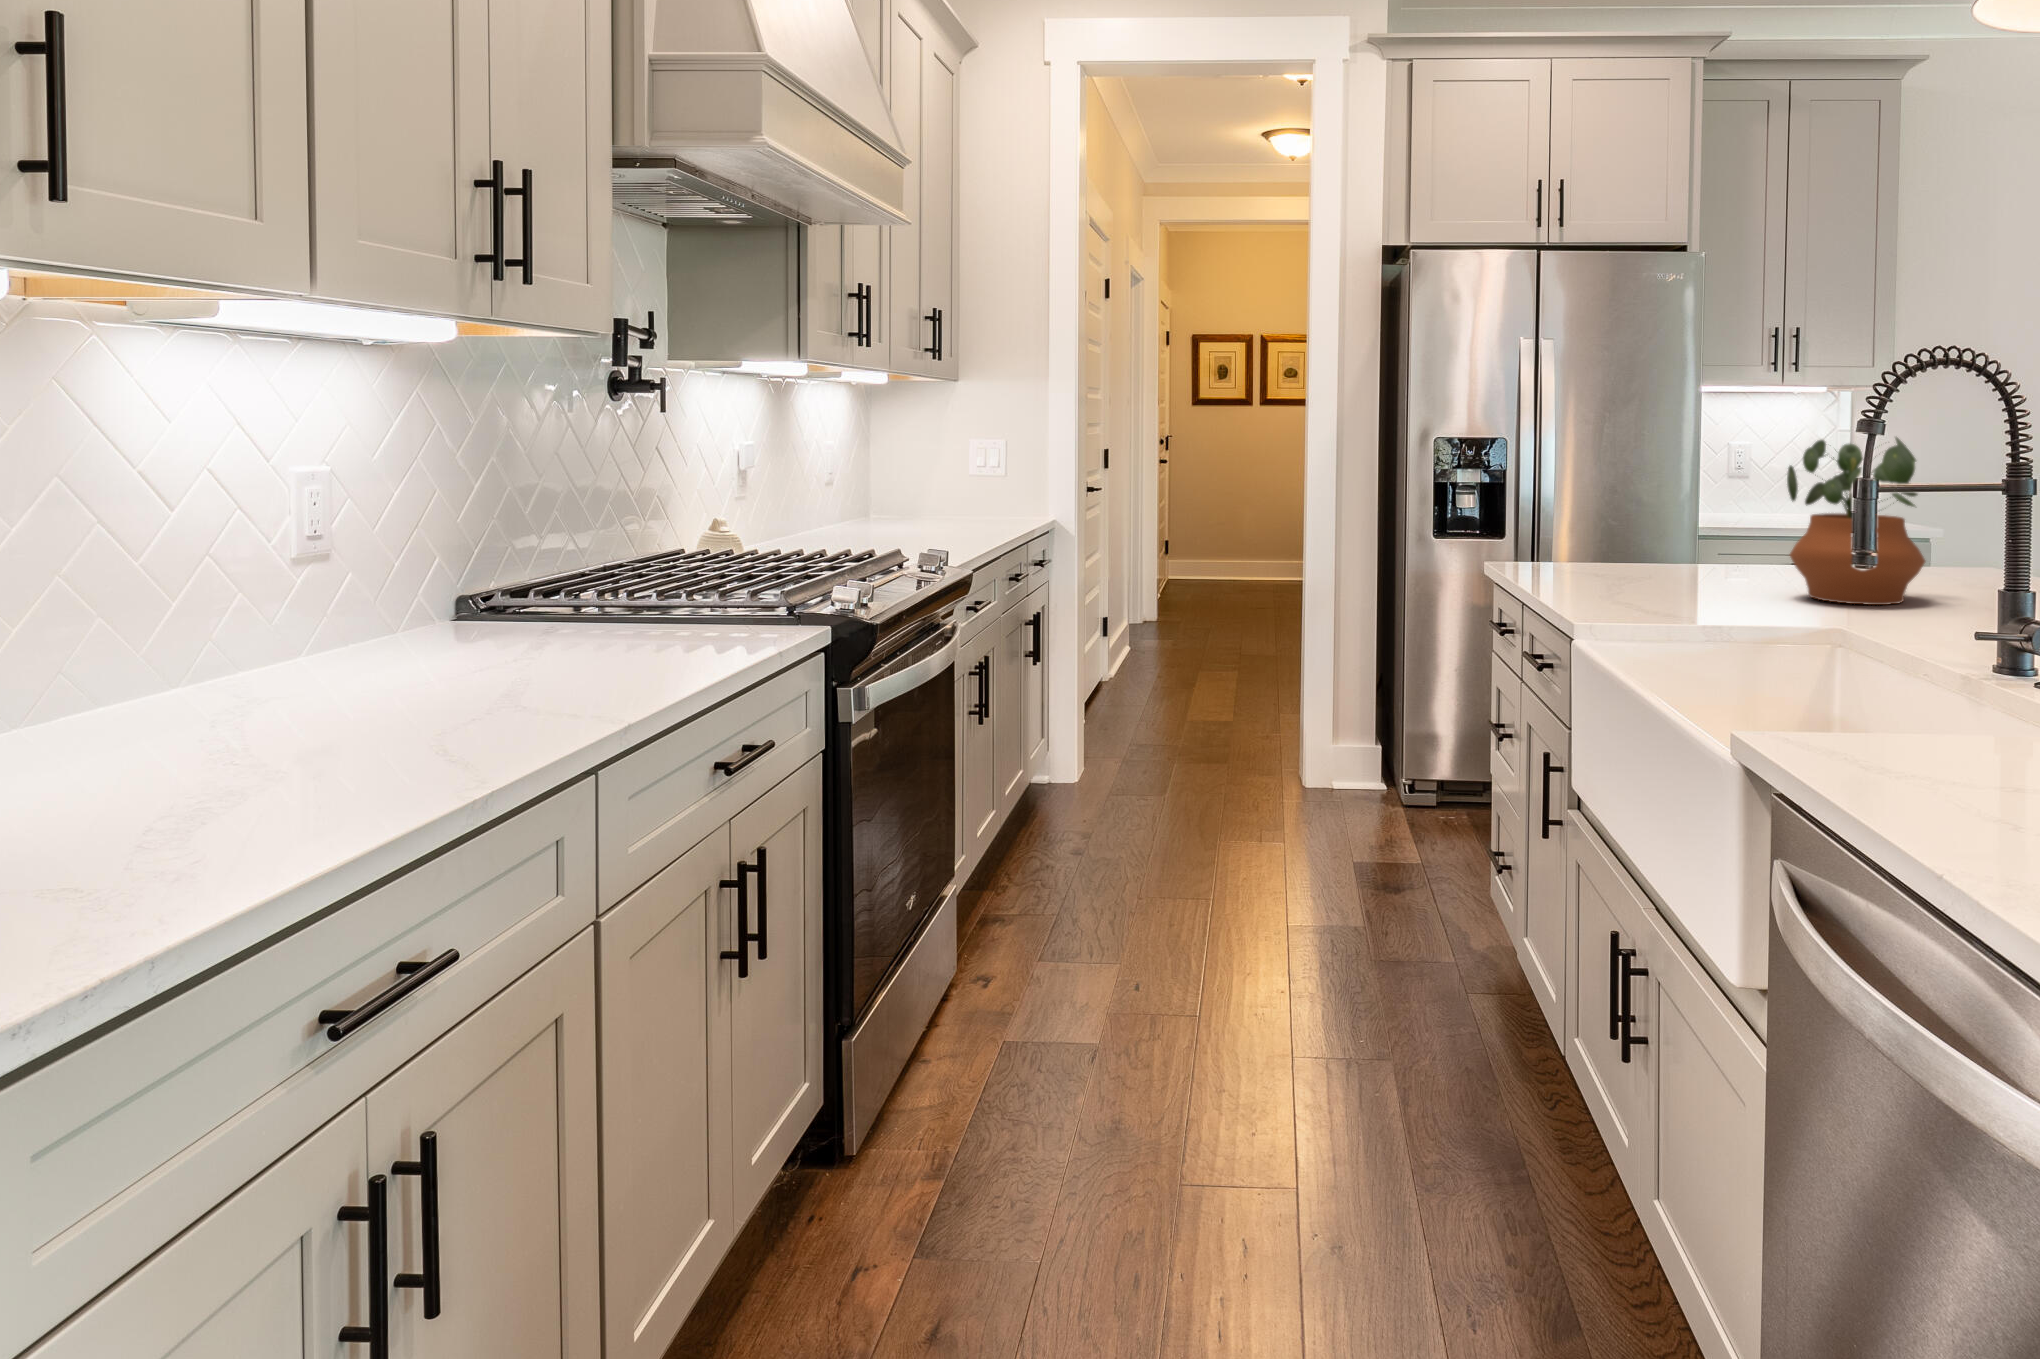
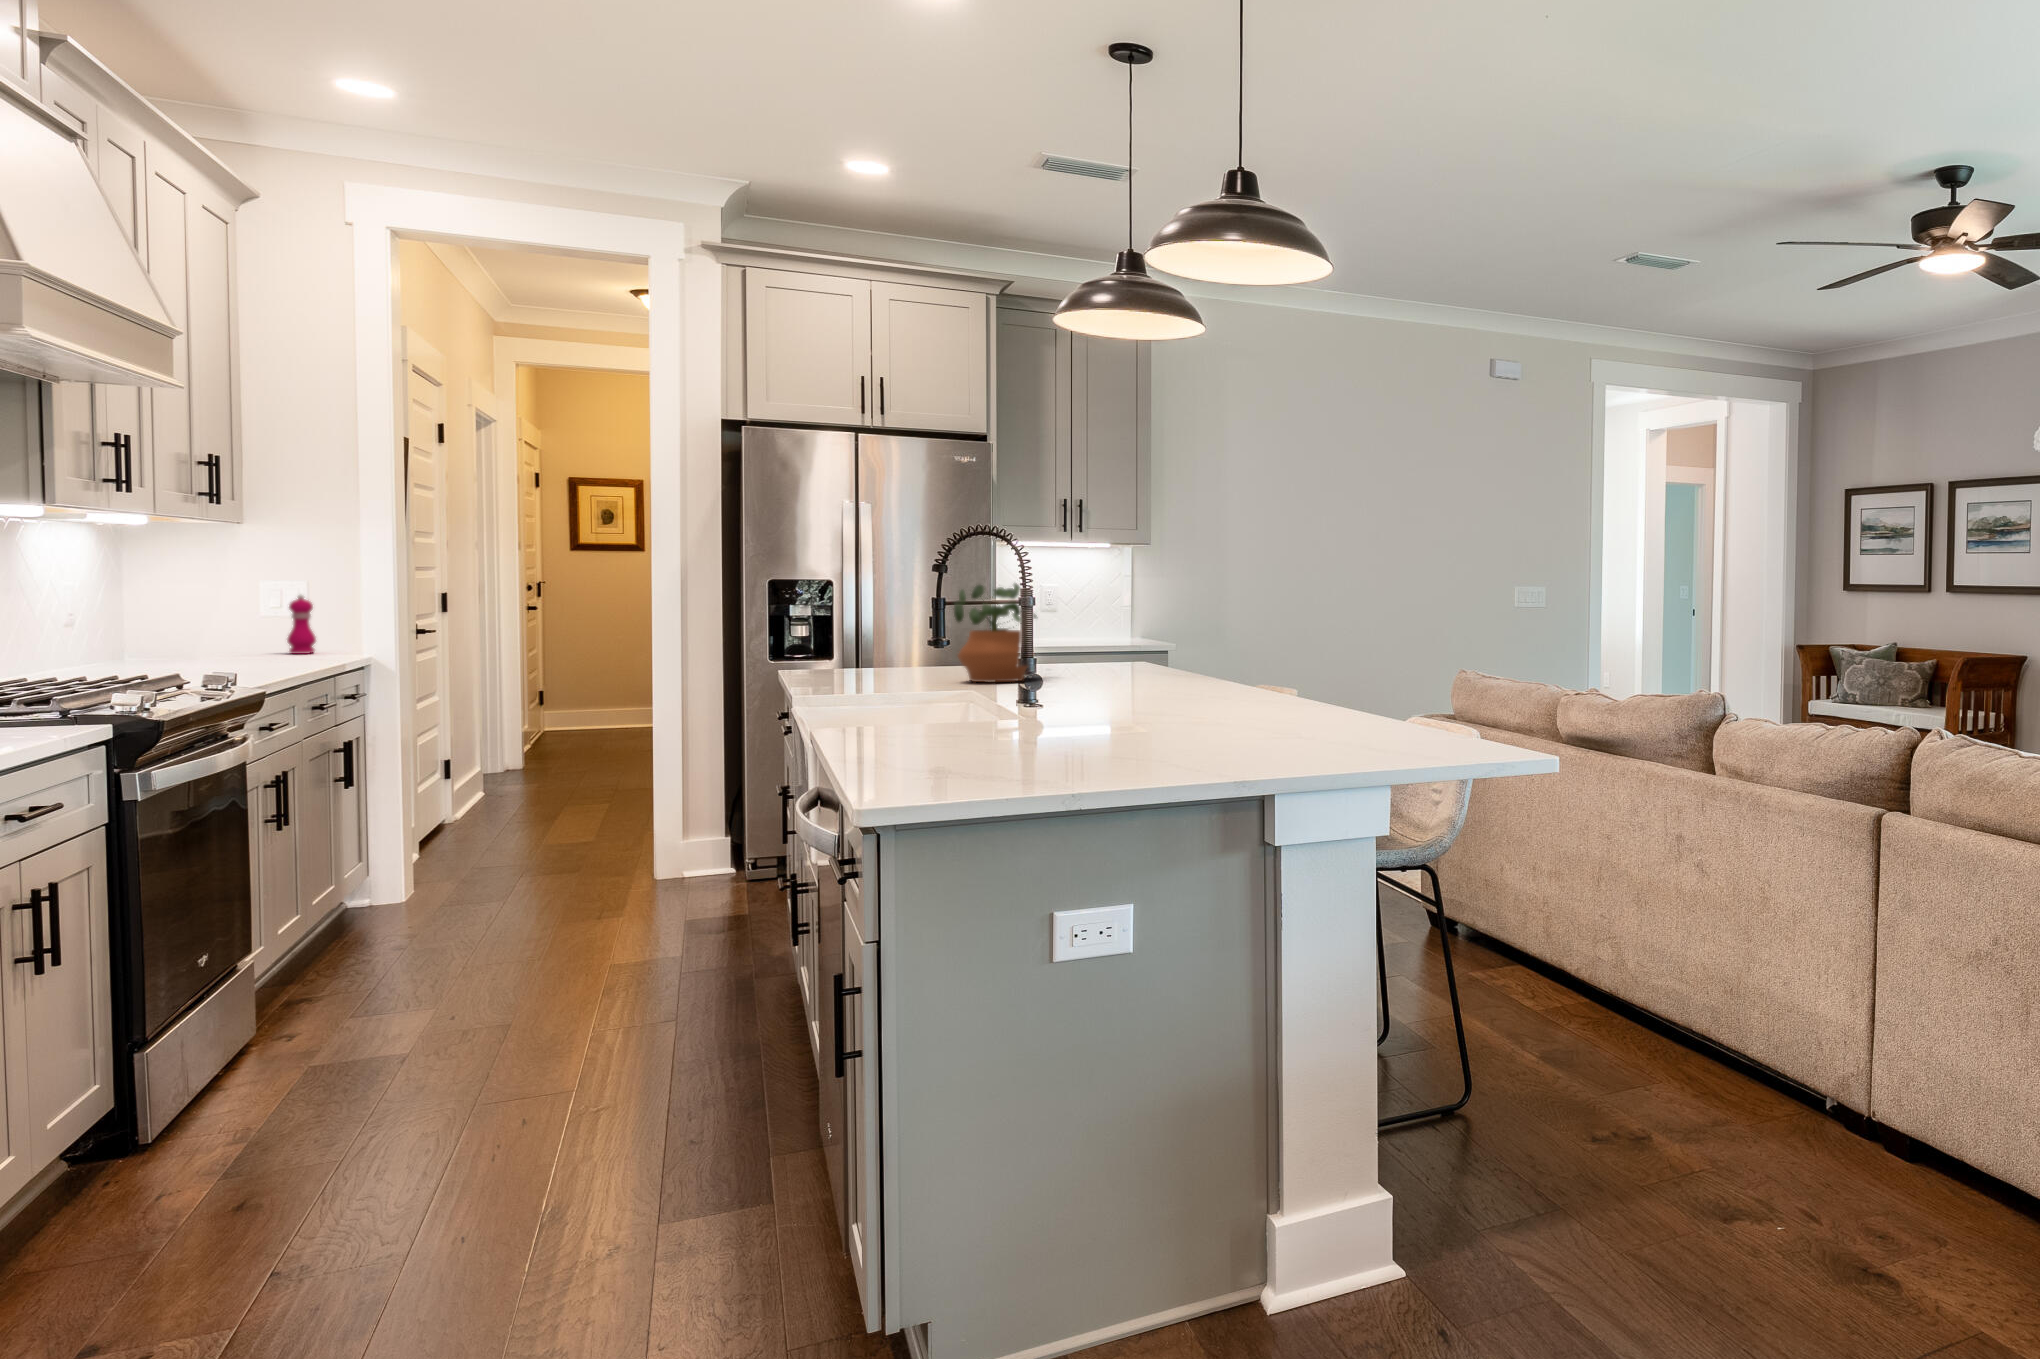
pepper mill: none [992,453,1014,515] -> present [287,595,316,654]

